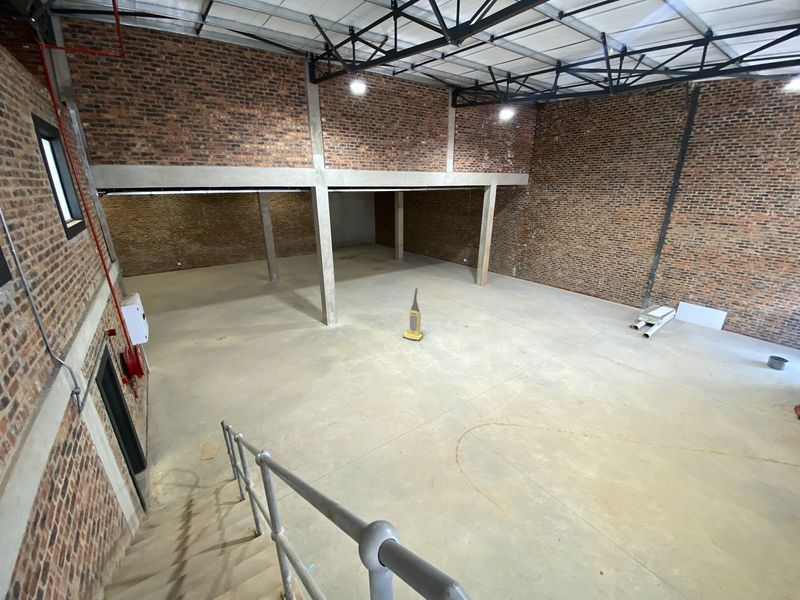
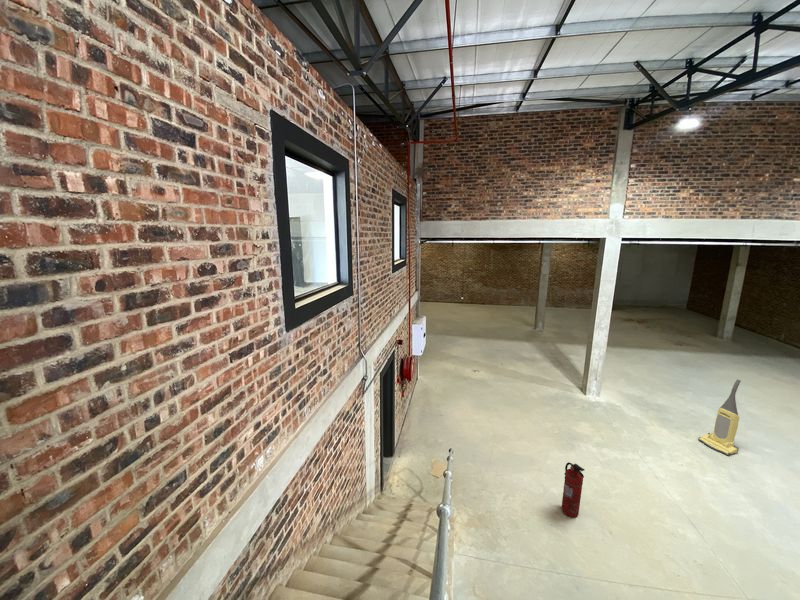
fire extinguisher: none [329,386,345,430] -> present [561,462,584,517]

